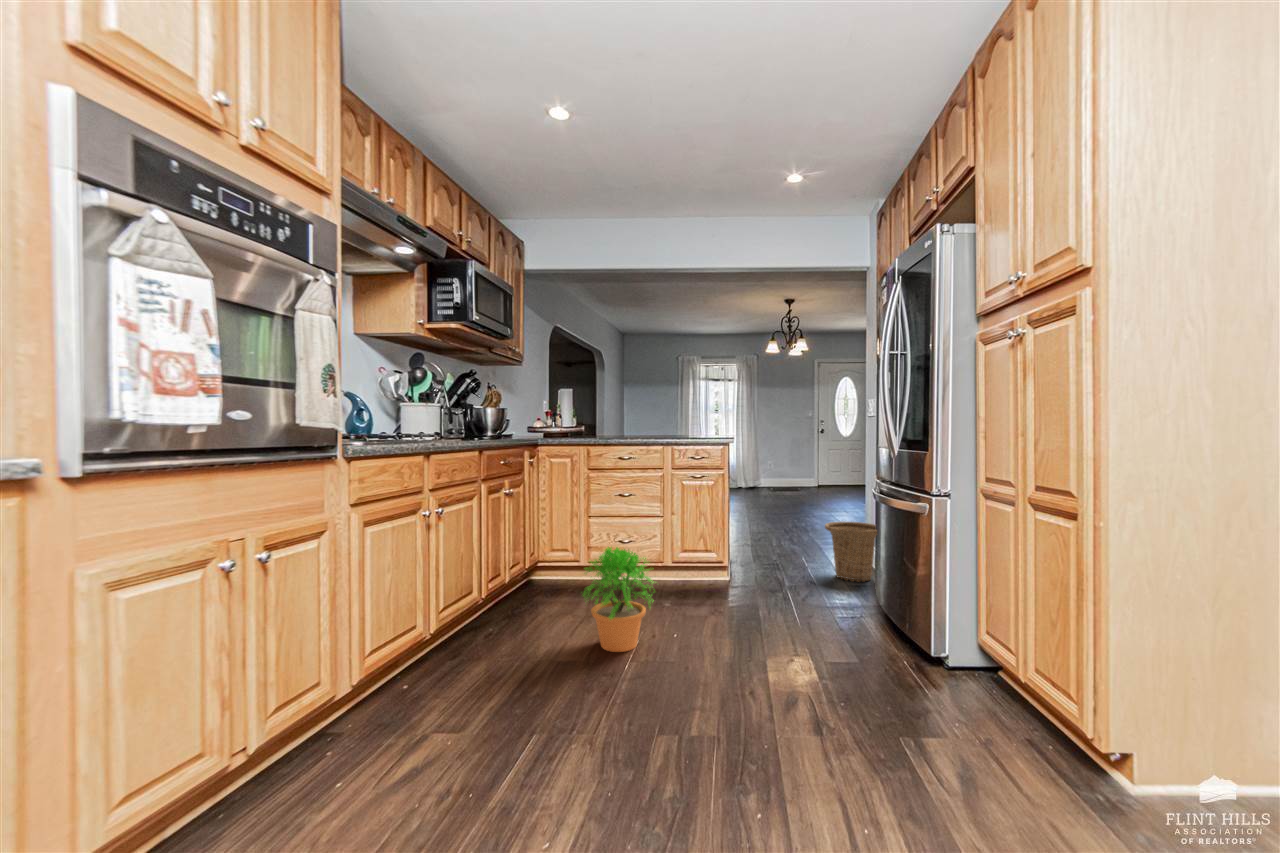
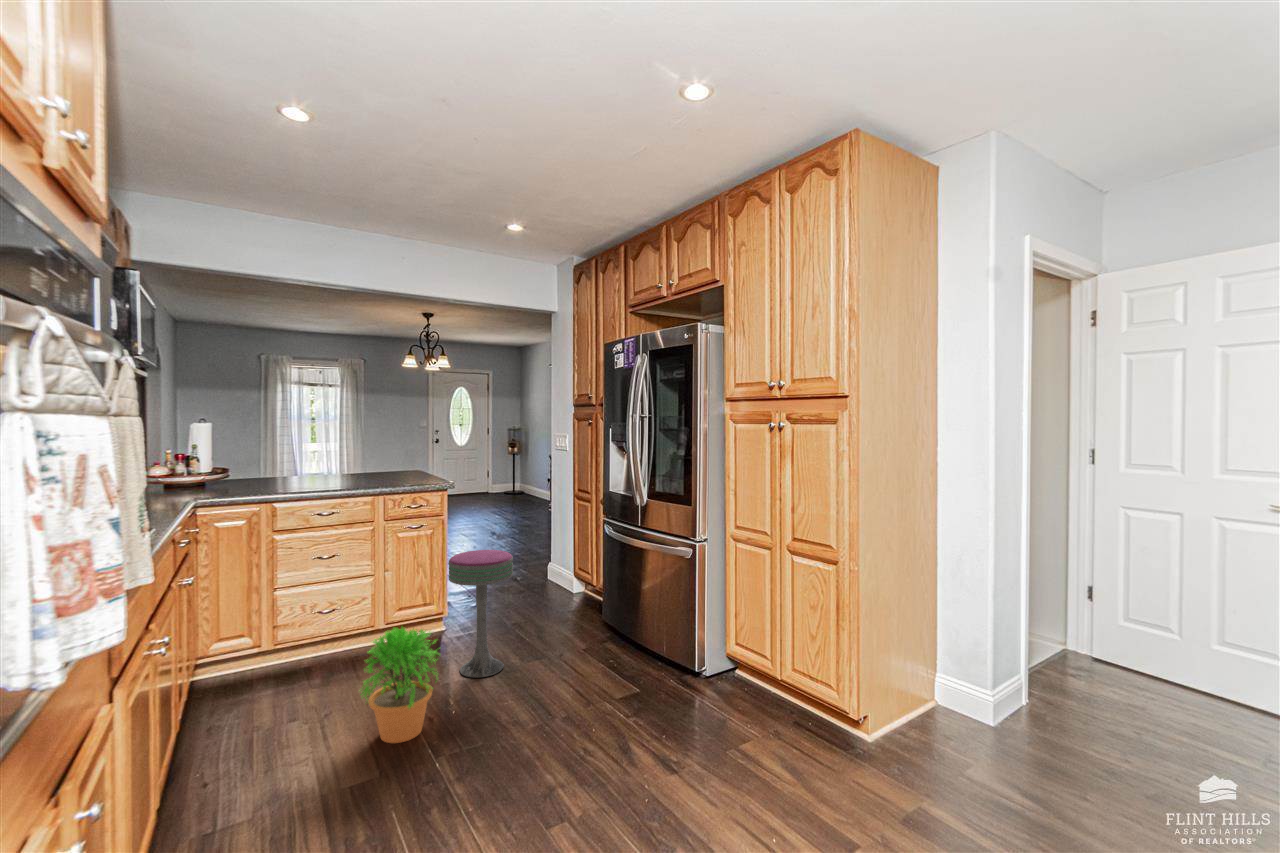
bar stool: none [696,500,760,627] -> present [449,550,513,678]
basket: present [825,522,877,582] -> none [522,546,571,601]

